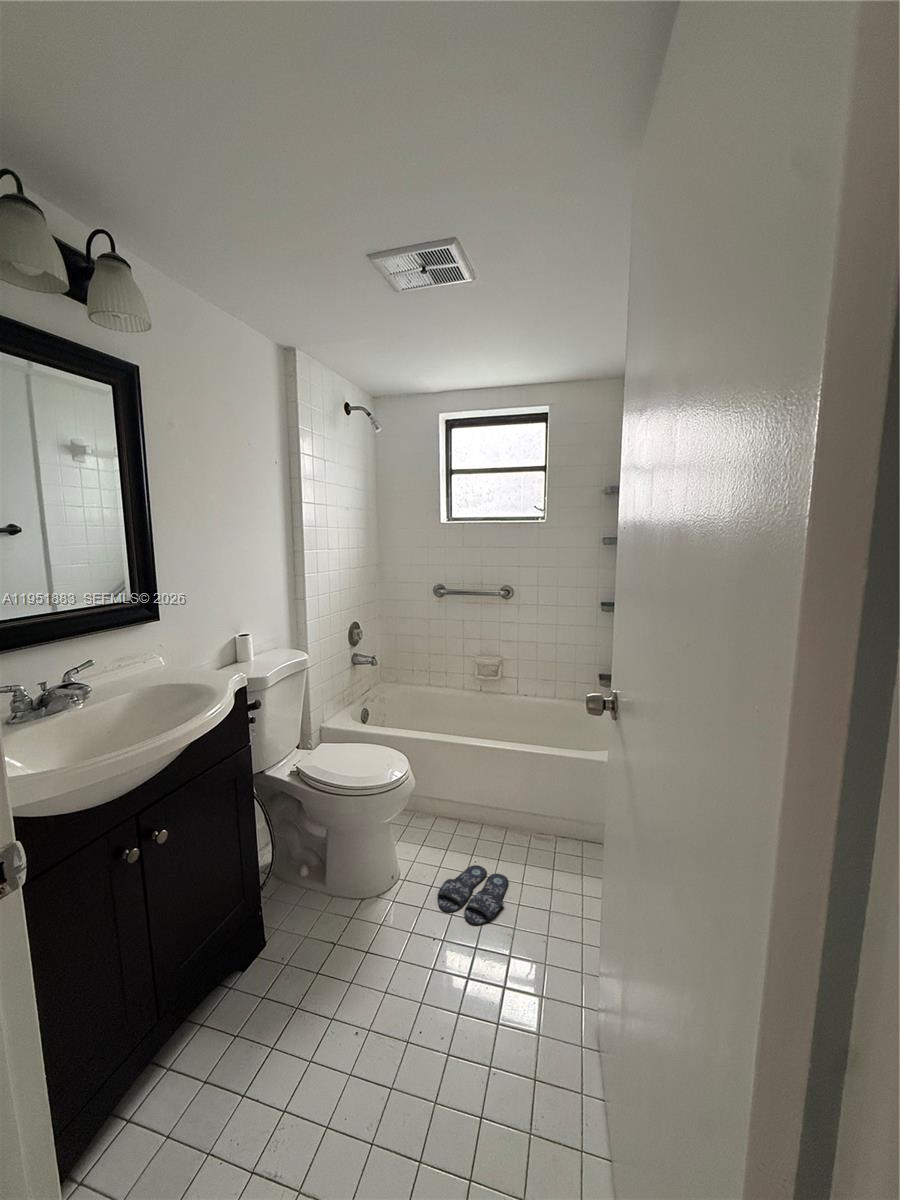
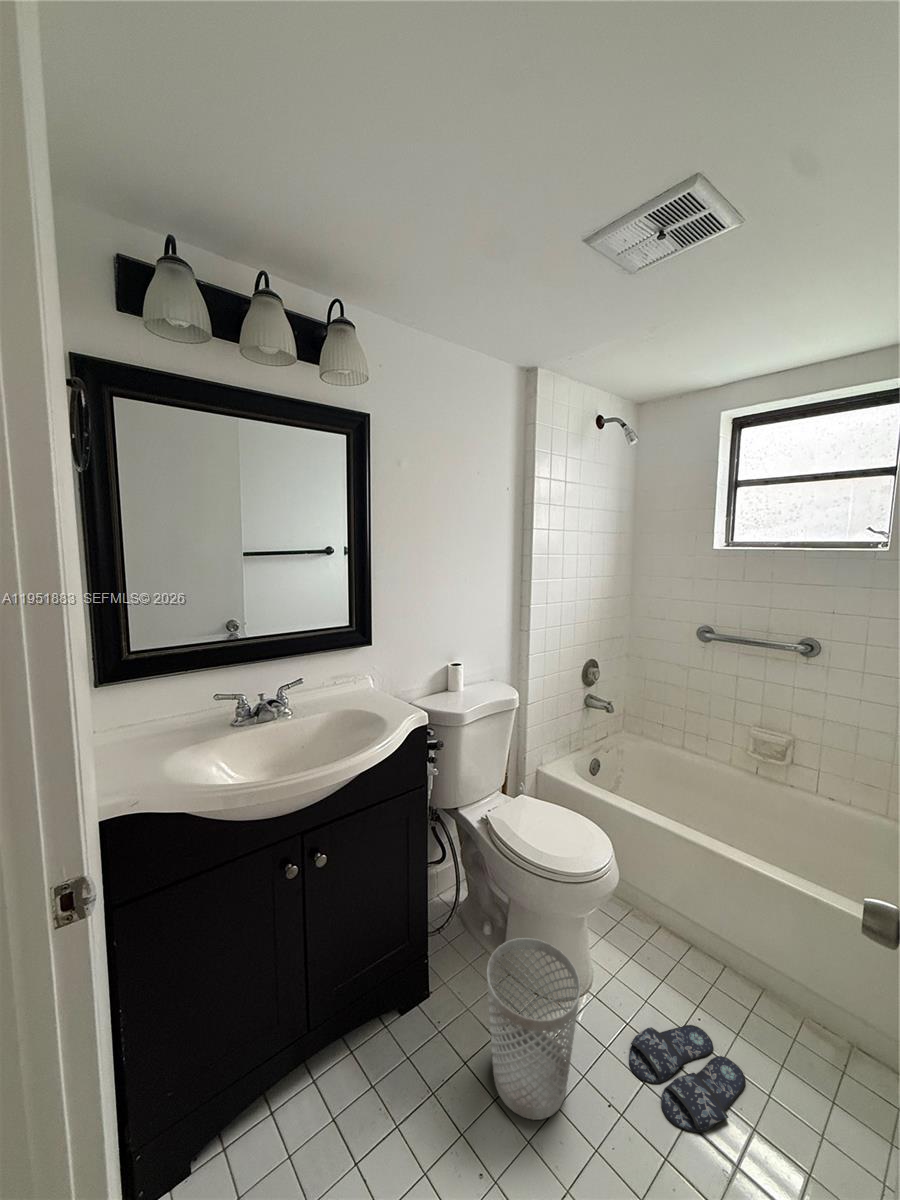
wastebasket: none [332,844,409,980] -> present [487,938,580,1120]

